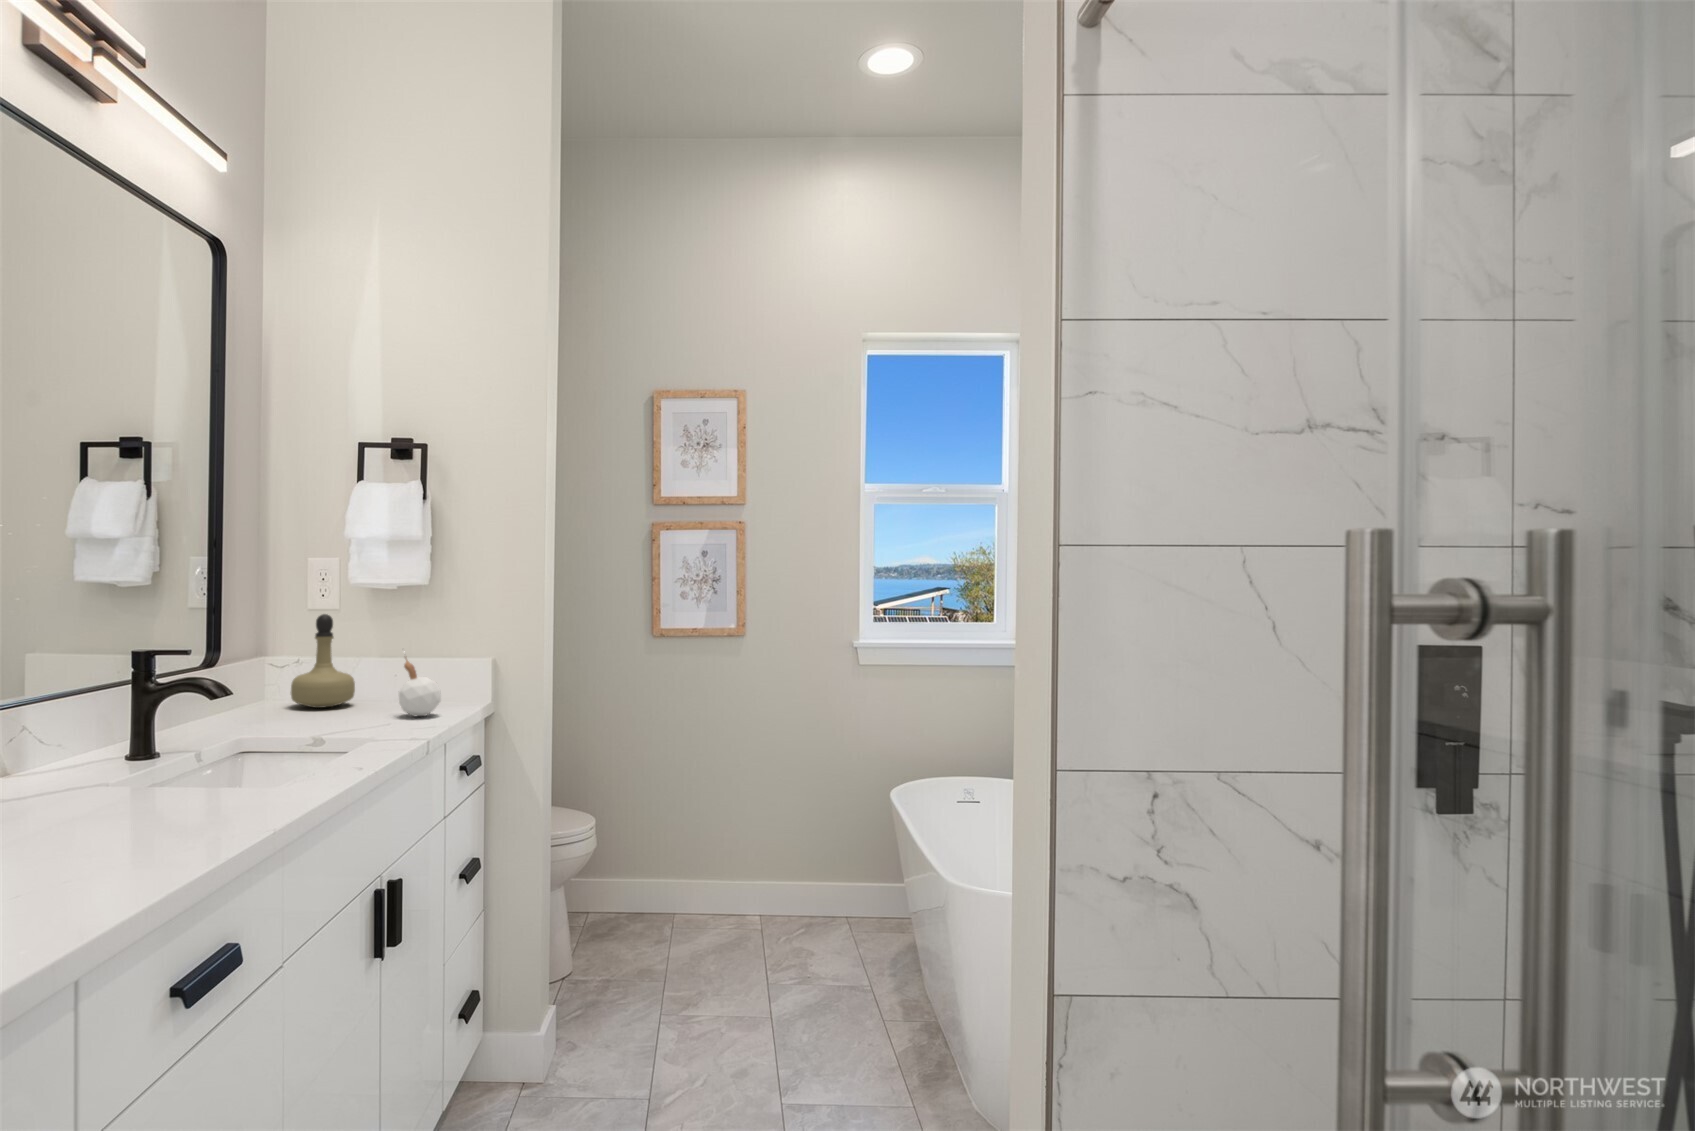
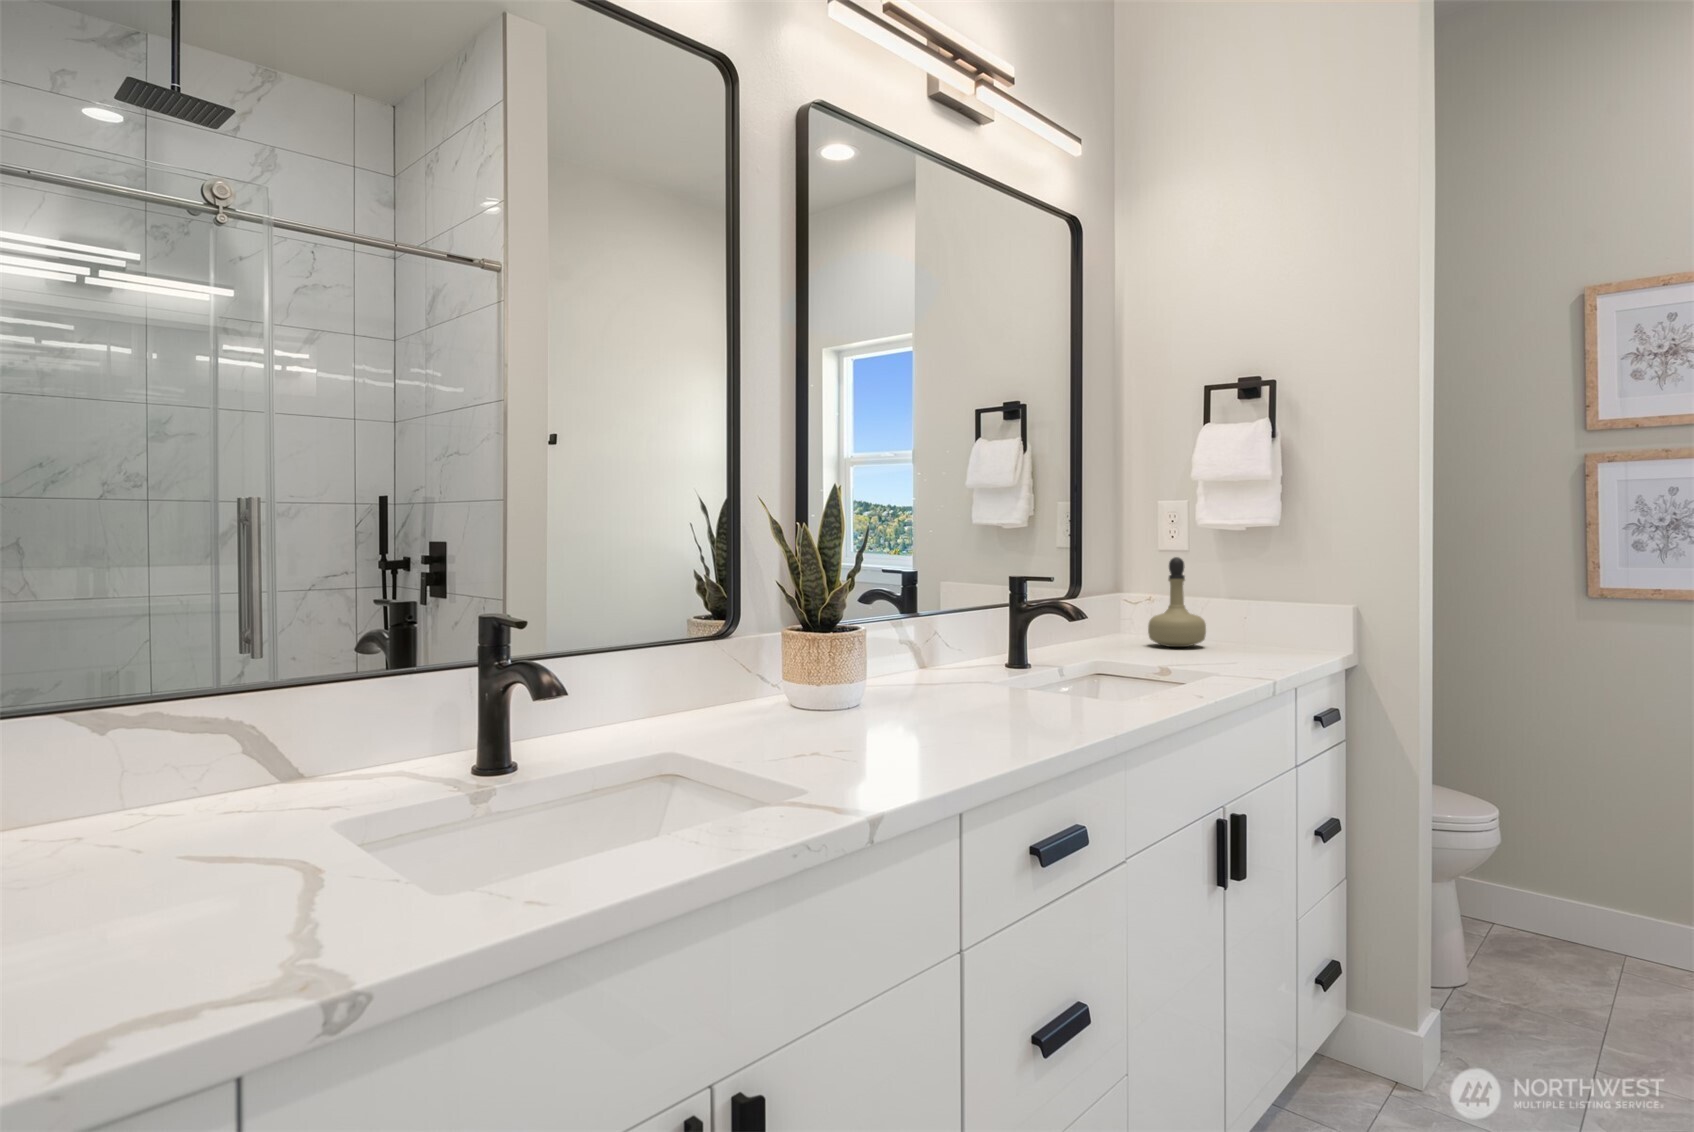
candle: present [399,651,441,716] -> none [1243,589,1287,660]

